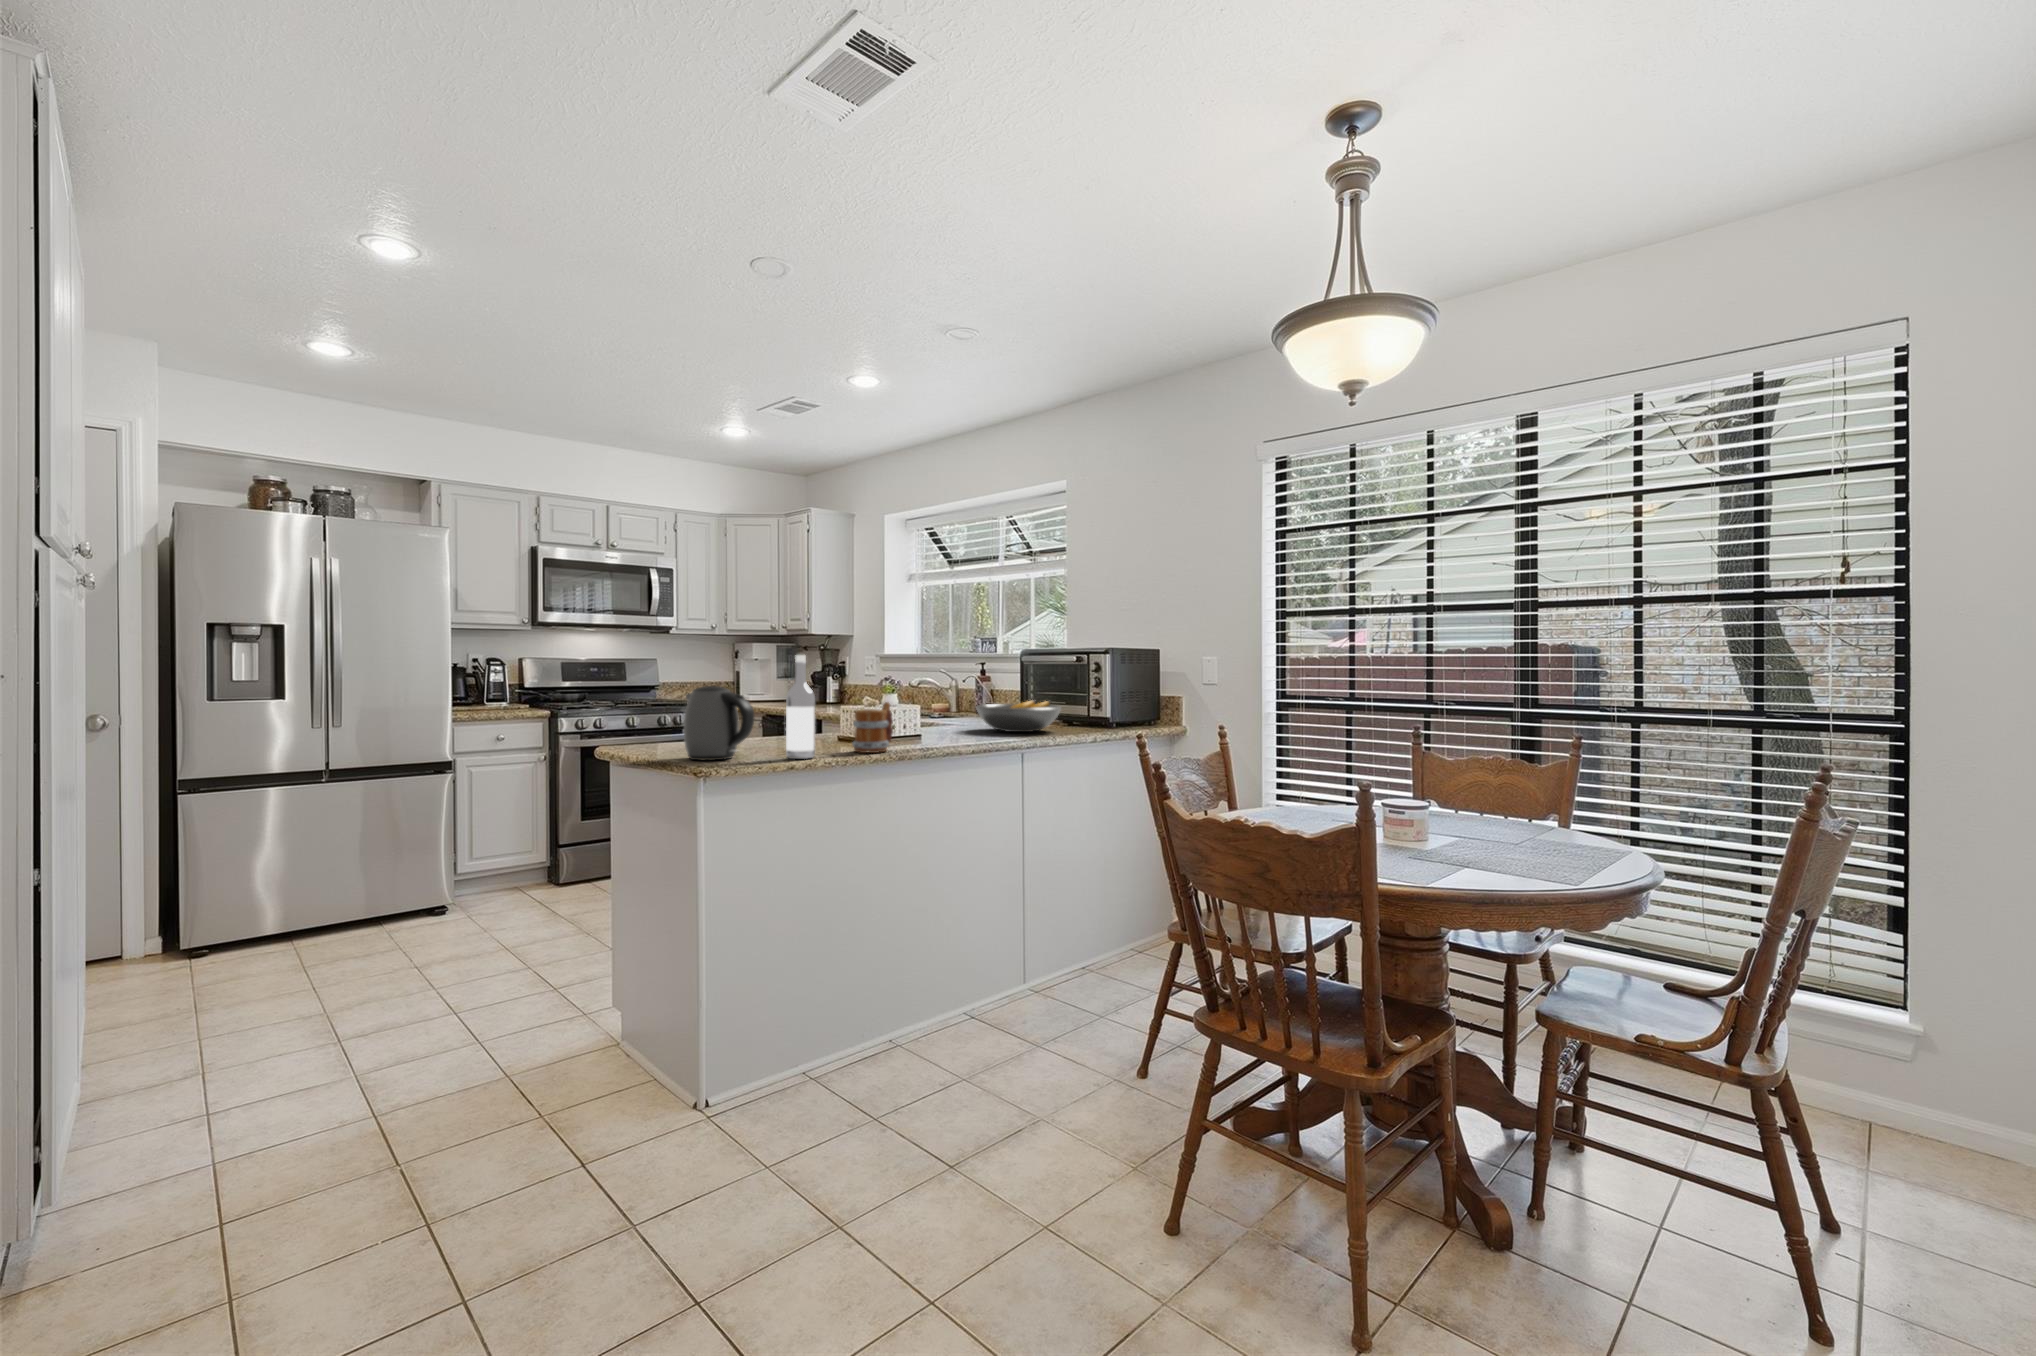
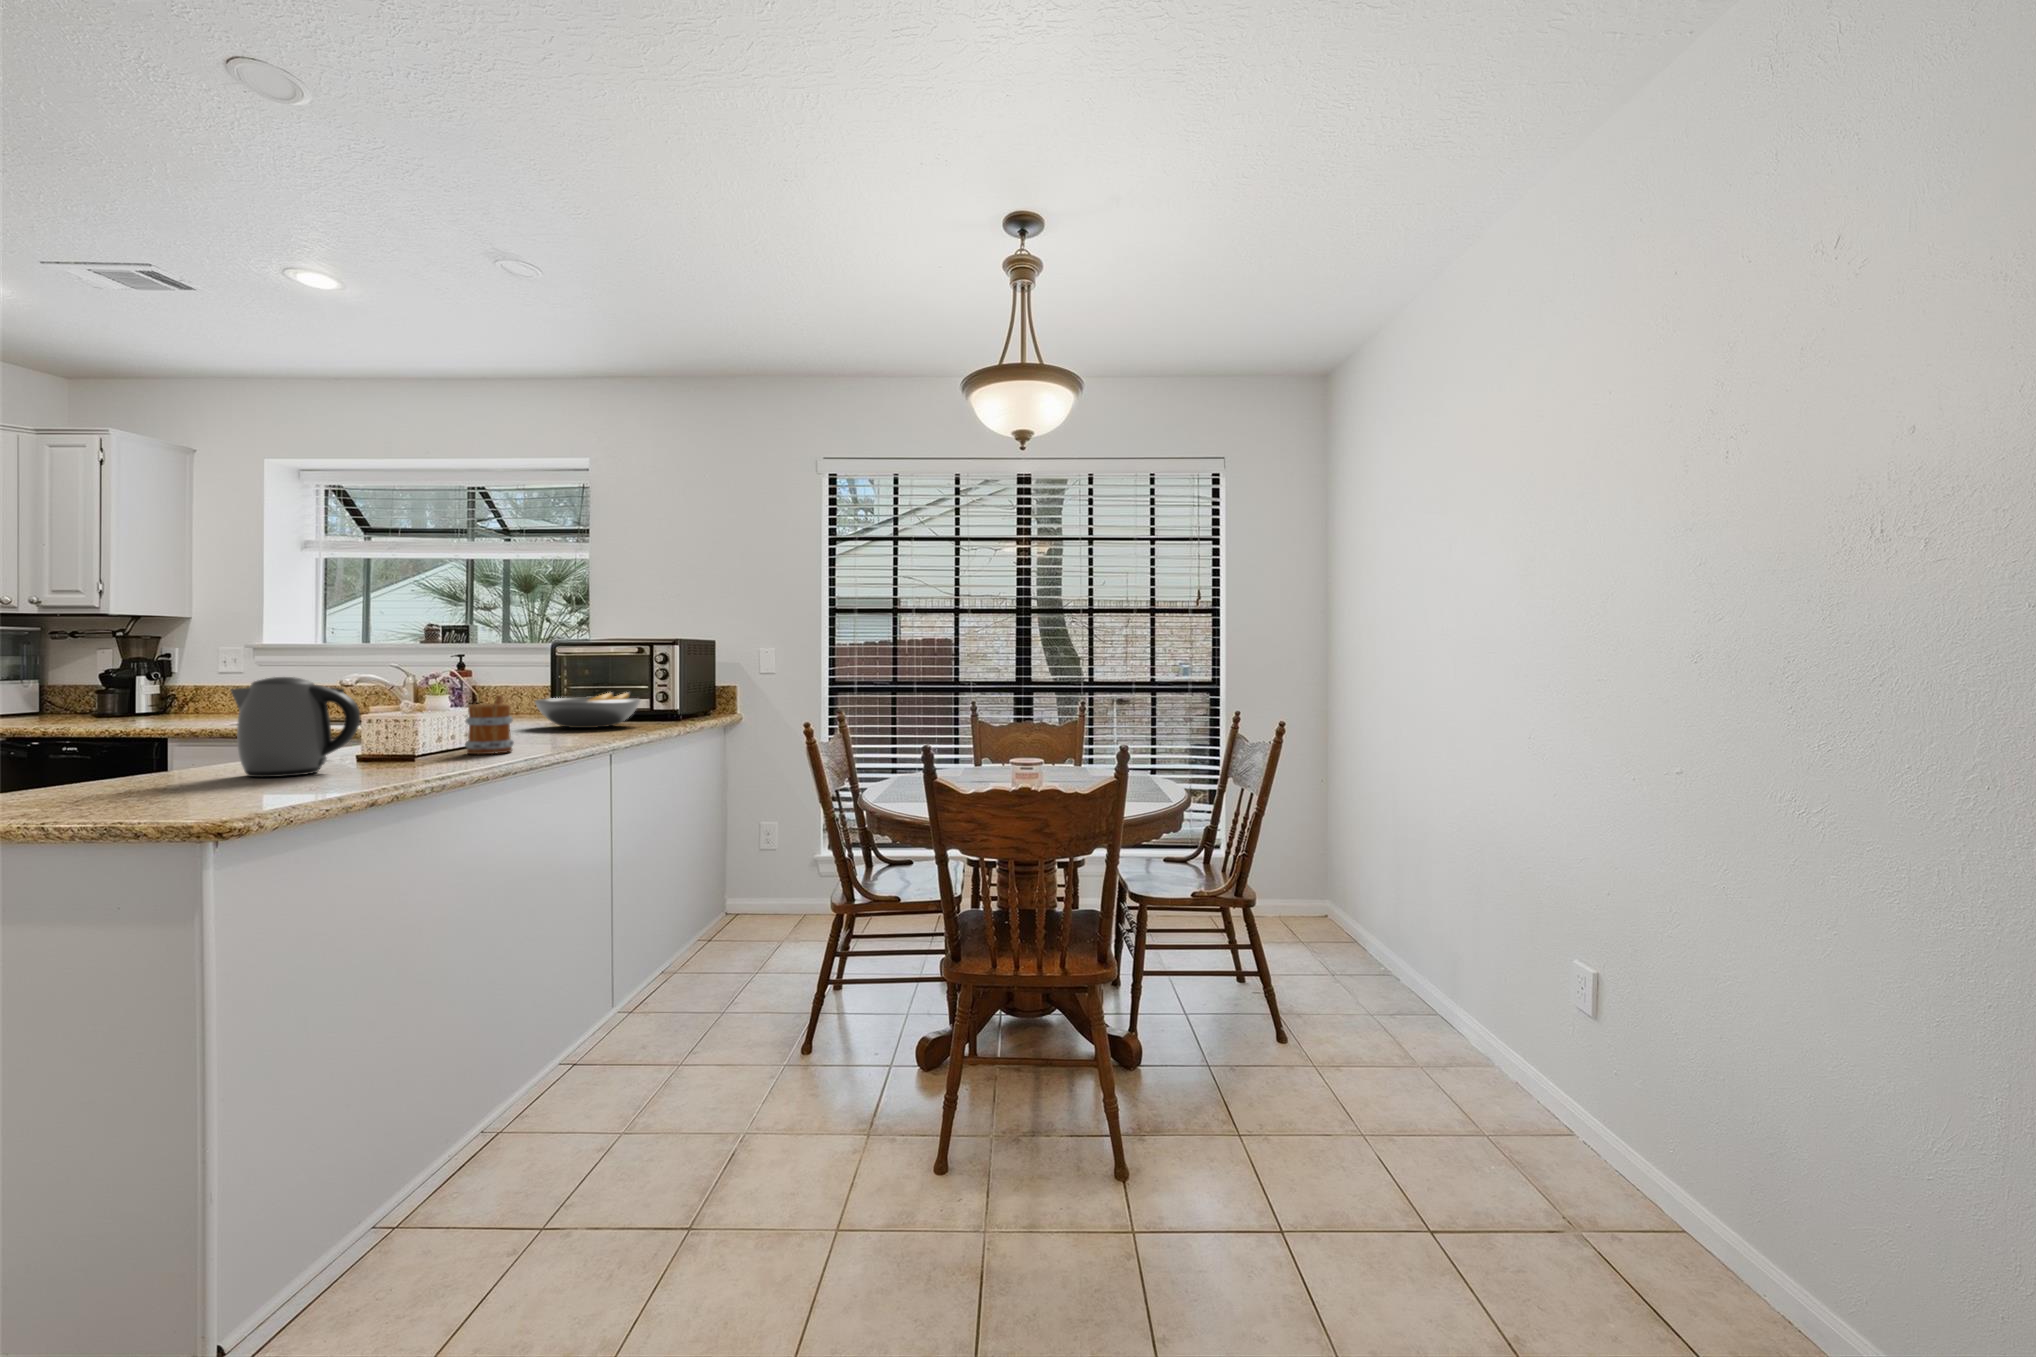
wine bottle: present [786,655,815,759] -> none [402,638,444,765]

